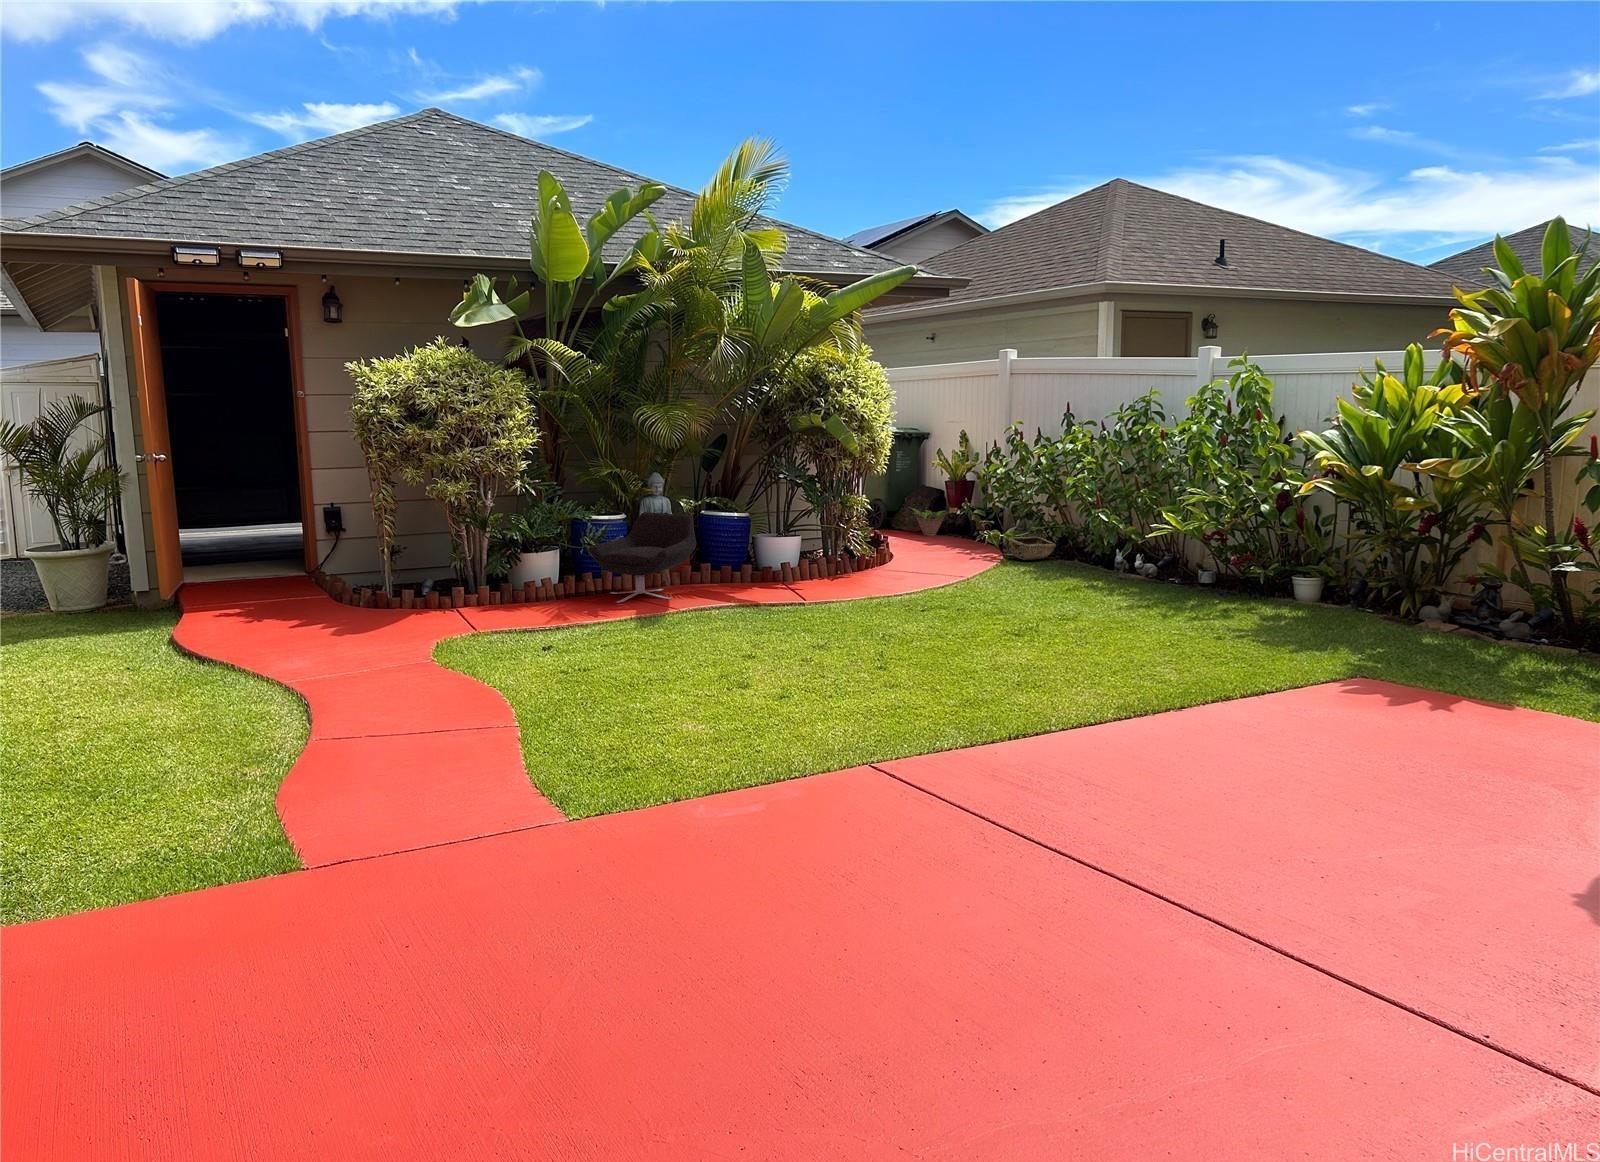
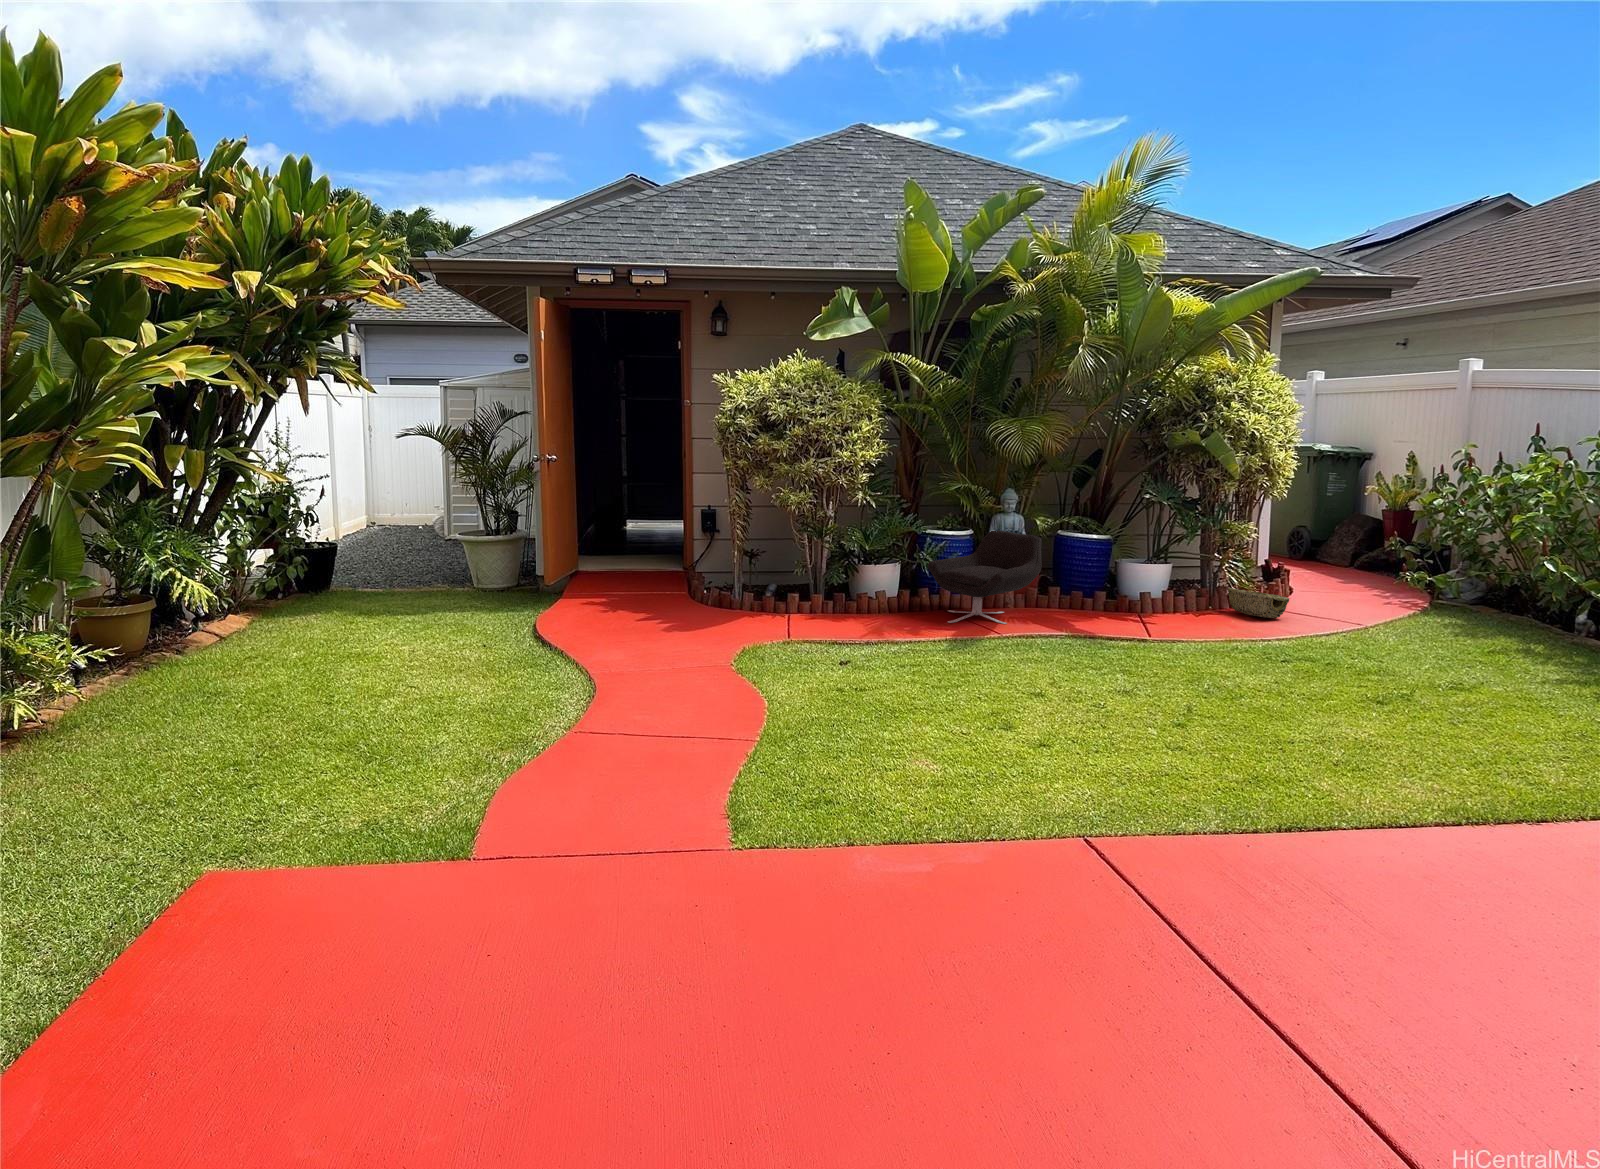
decorative plant: present [909,507,948,536] -> none [1331,538,1385,574]
woven basket: present [1009,537,1056,560] -> present [1228,588,1289,618]

